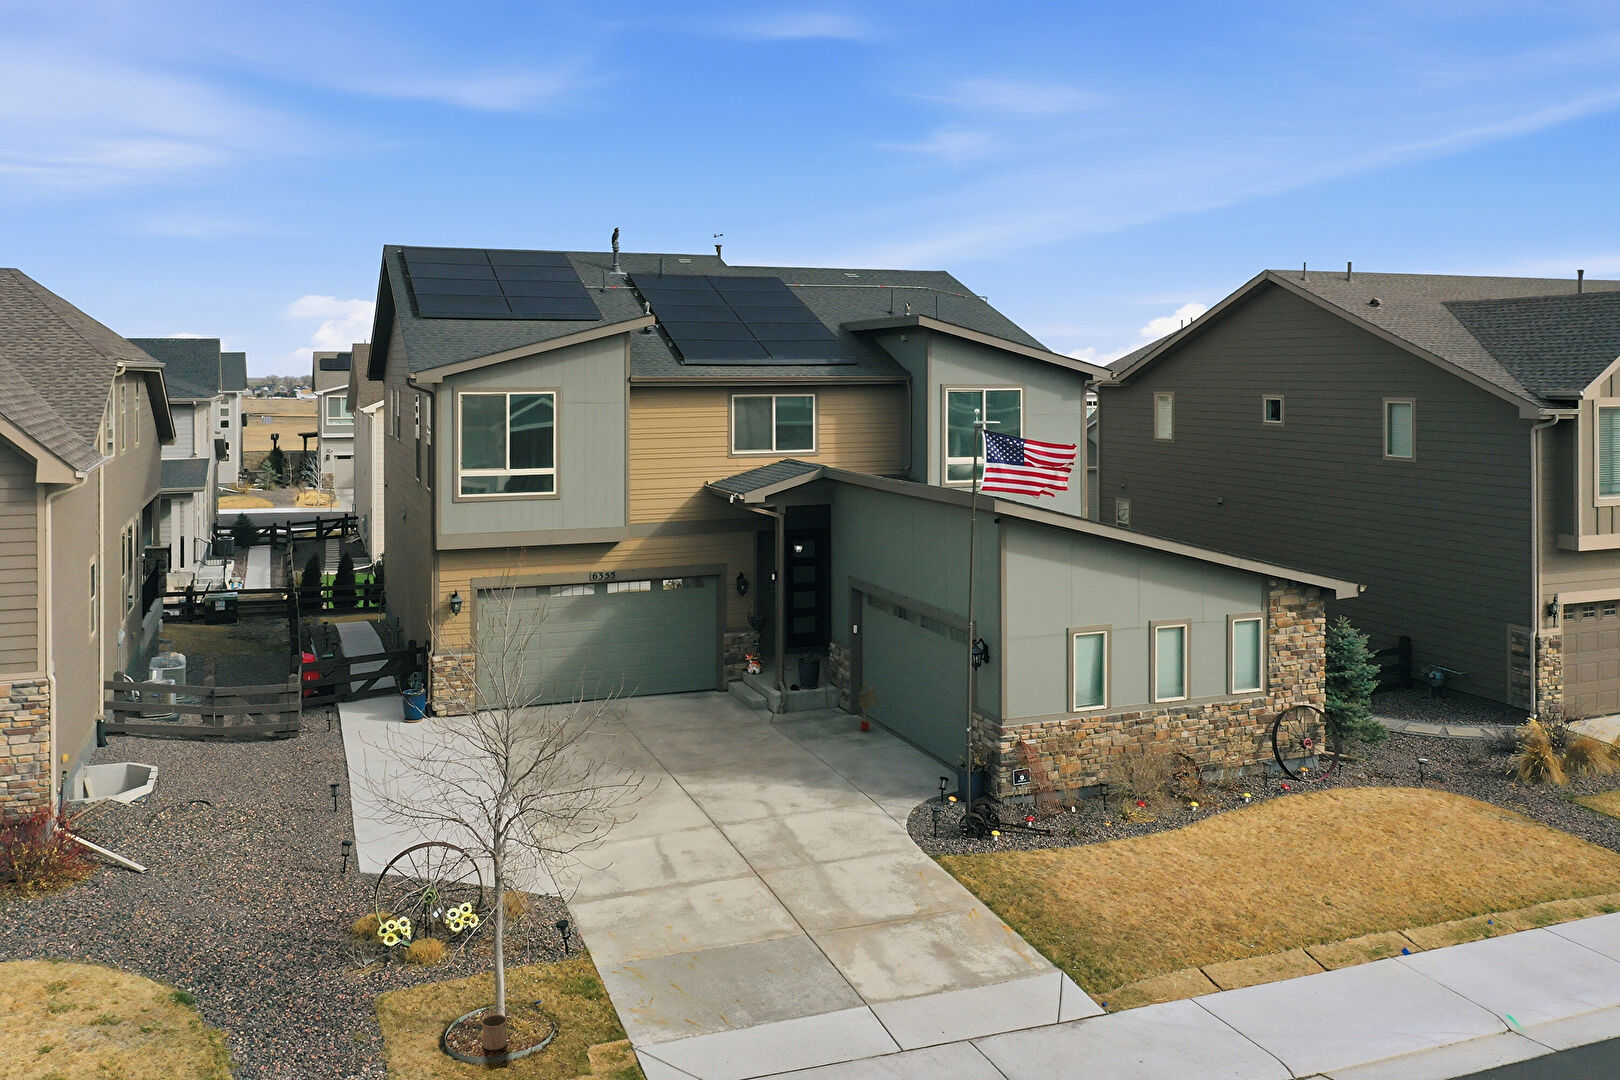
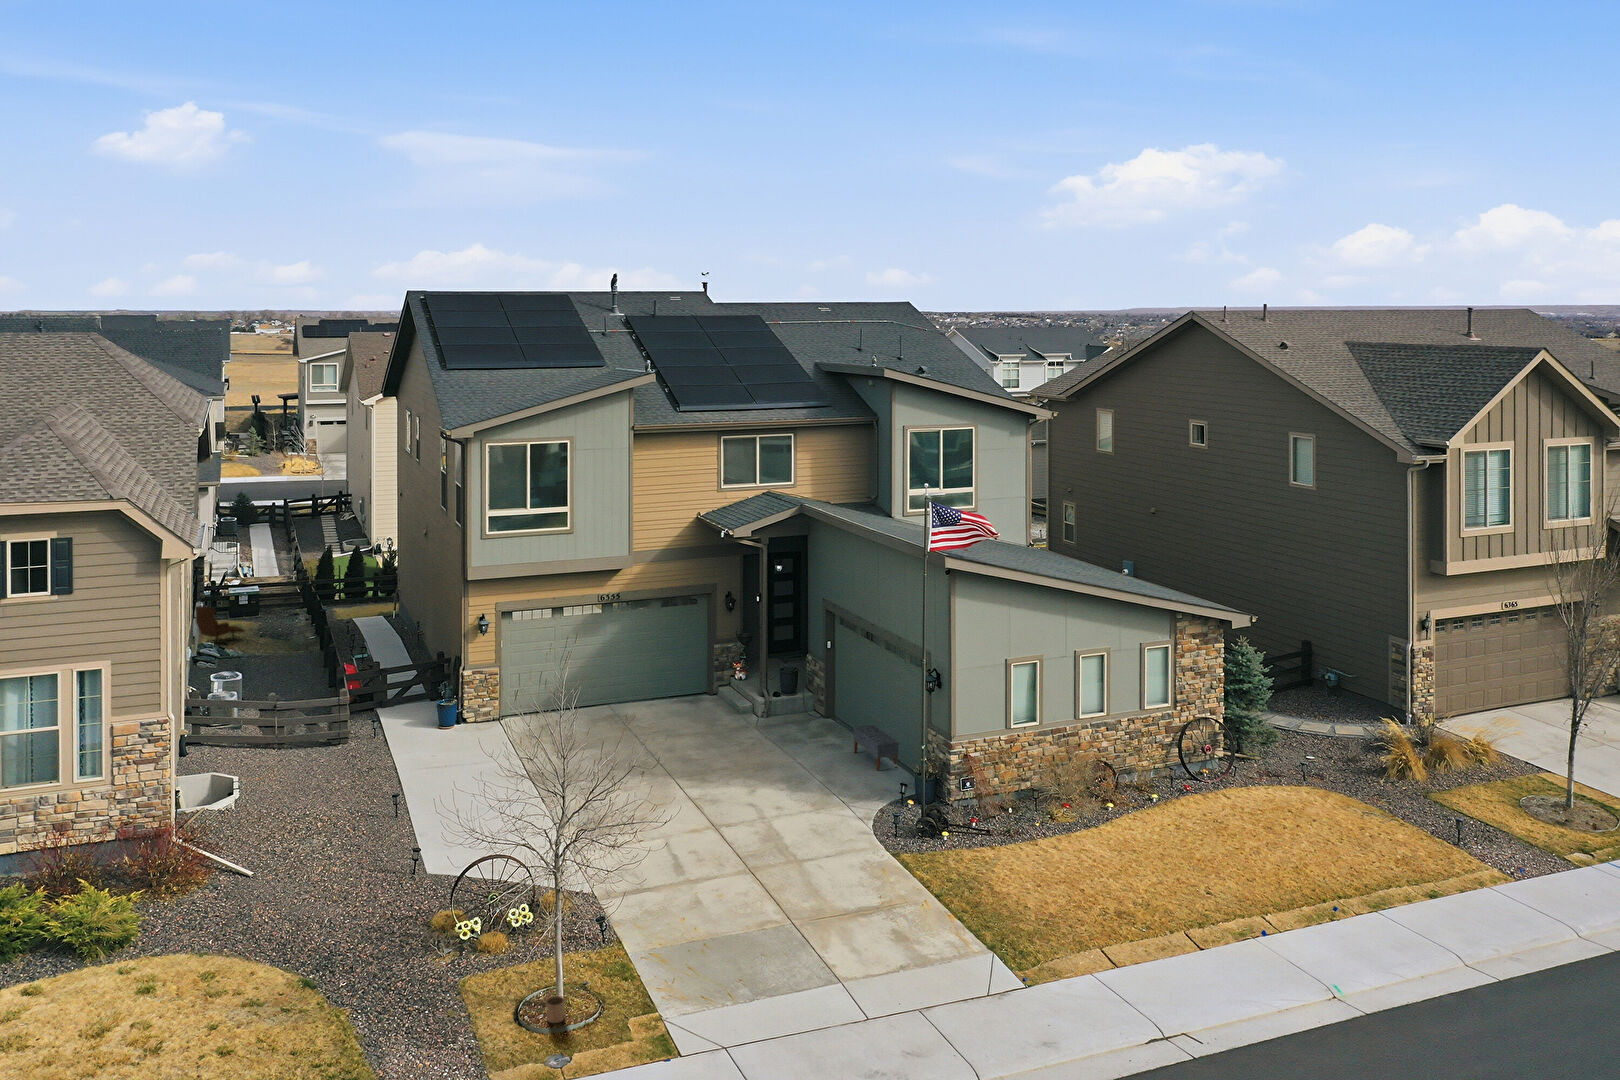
lounge chair: none [147,597,204,643] -> present [195,606,244,643]
potted tree: present [859,684,882,731] -> none [831,692,855,734]
bench: none [883,717,937,768] -> present [853,725,899,771]

